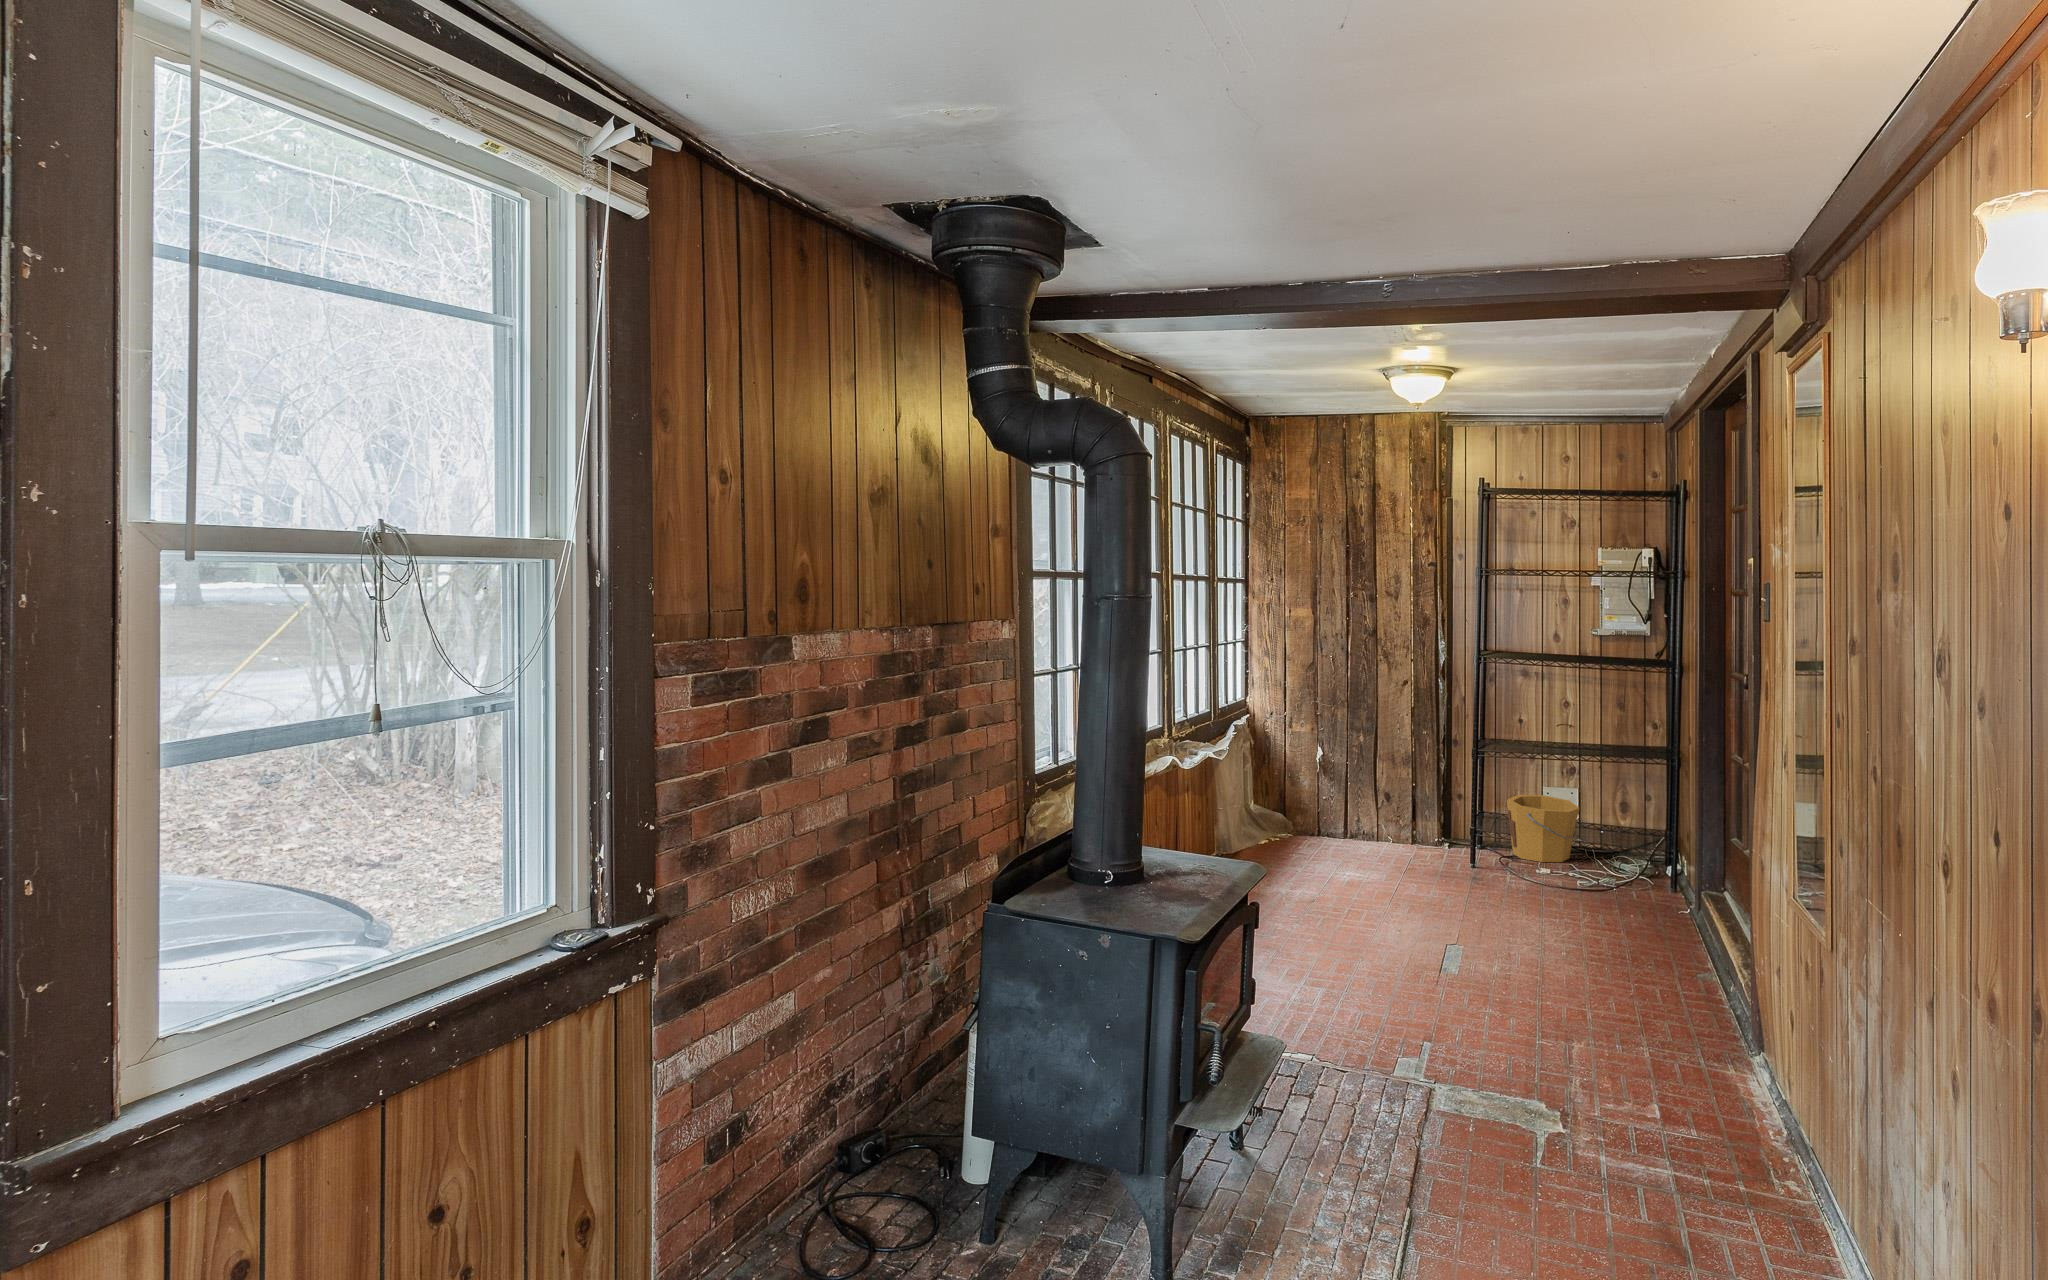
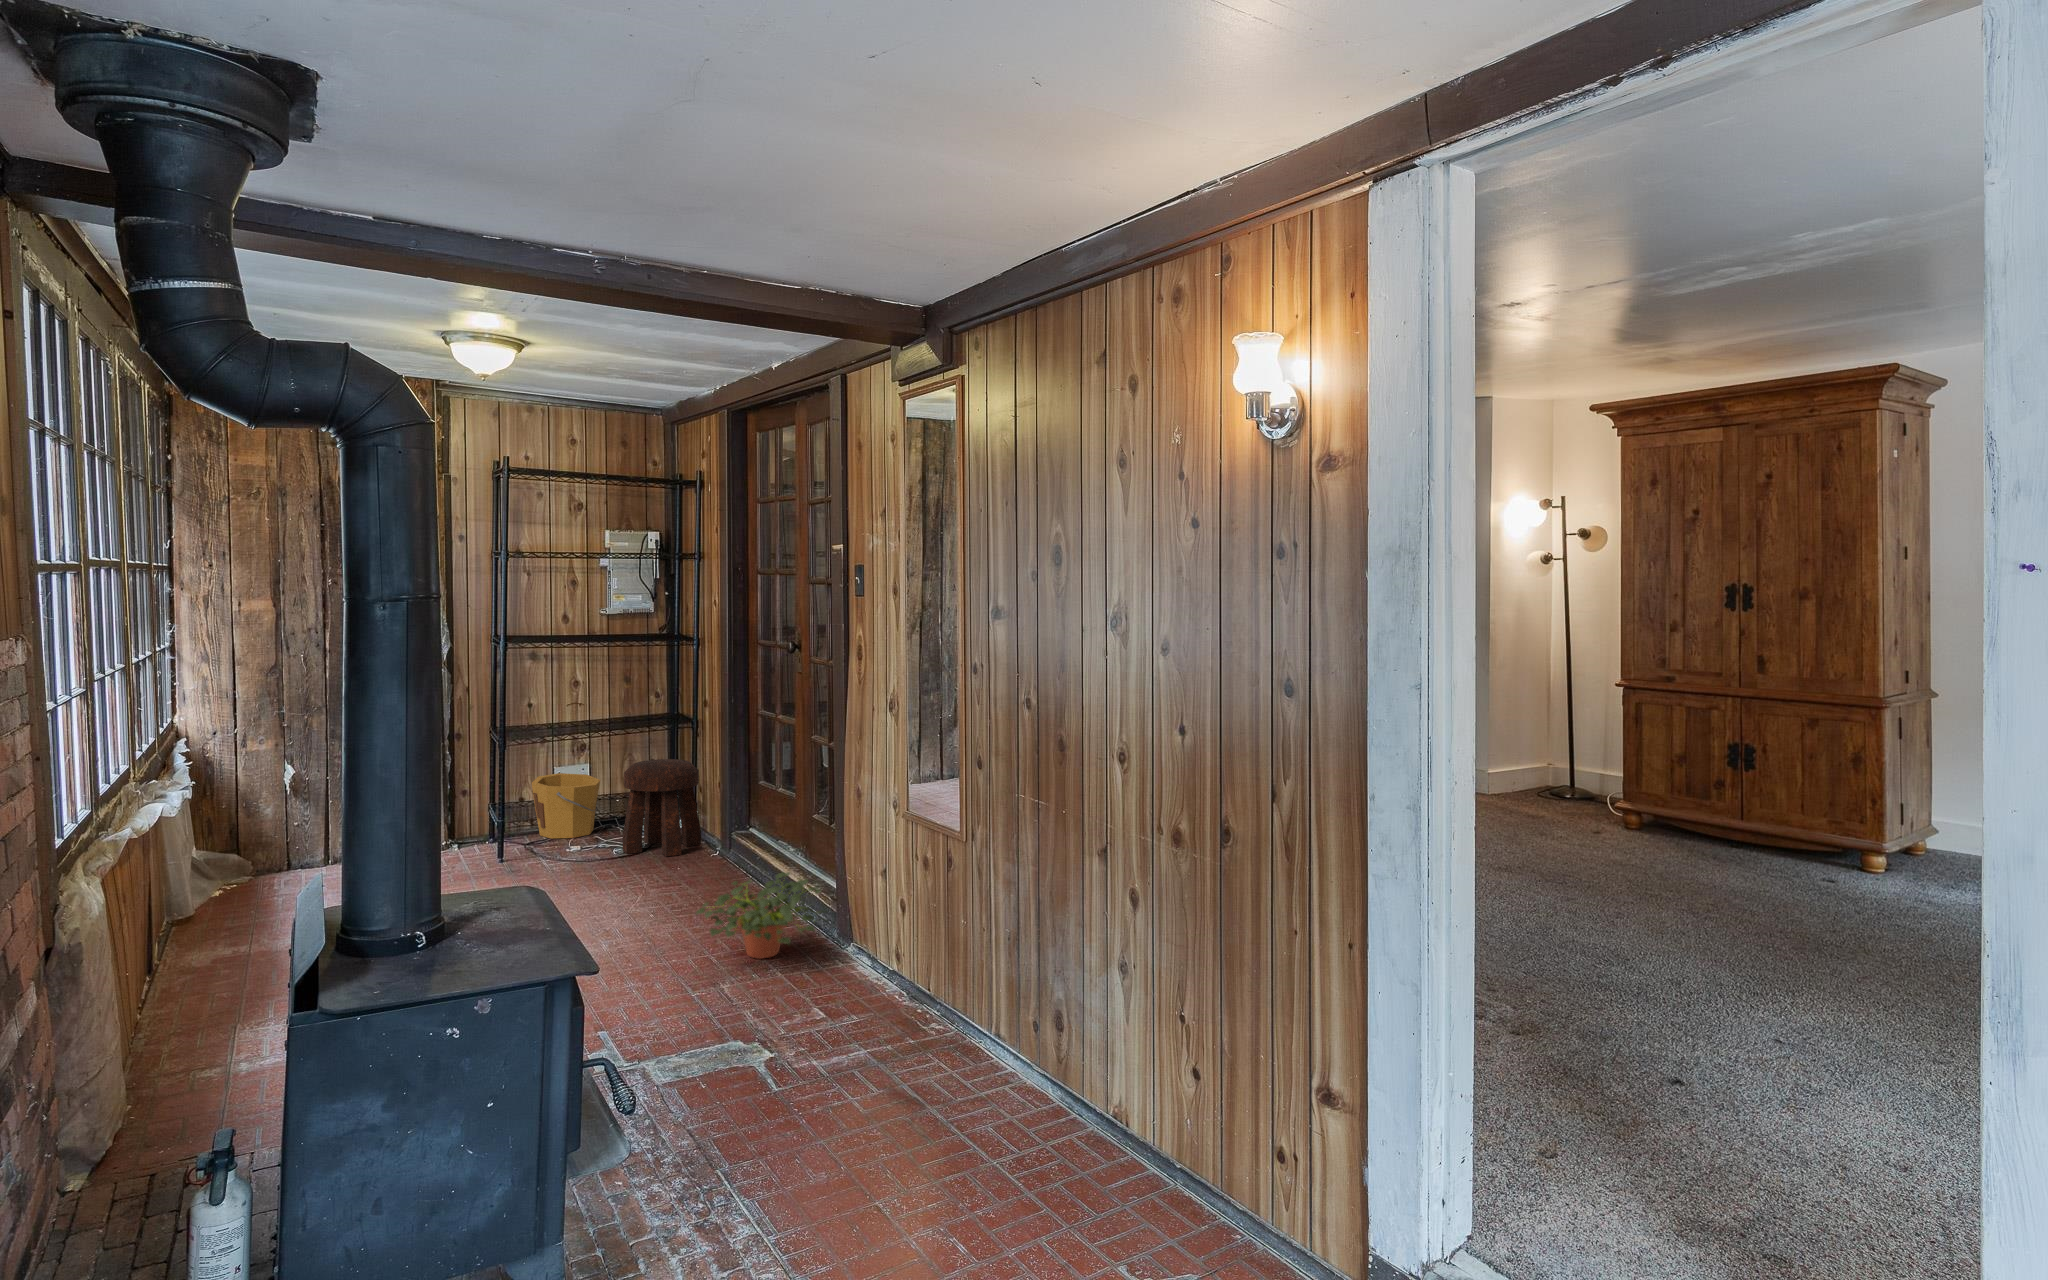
stool: none [1582,793,1674,902] -> present [623,759,701,857]
potted plant: none [1569,935,1738,1033] -> present [696,872,828,959]

